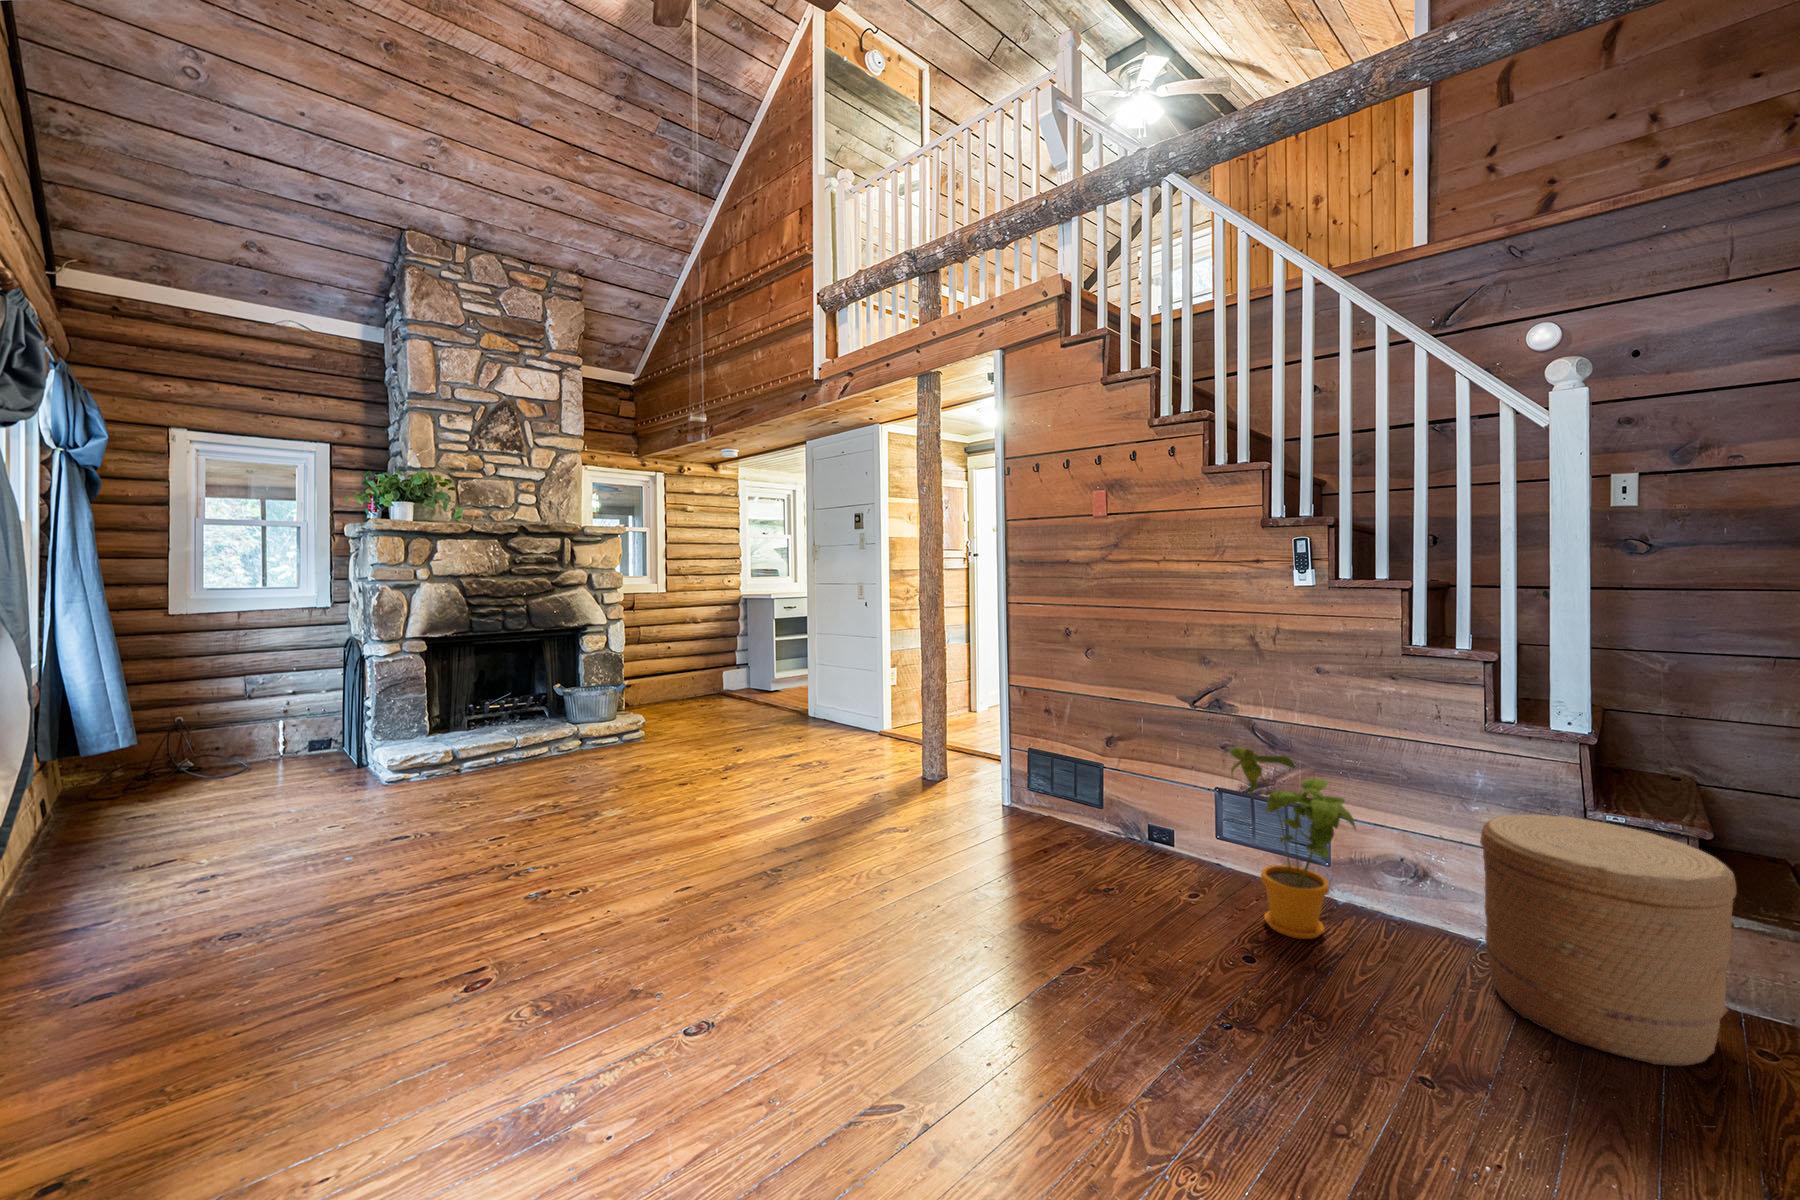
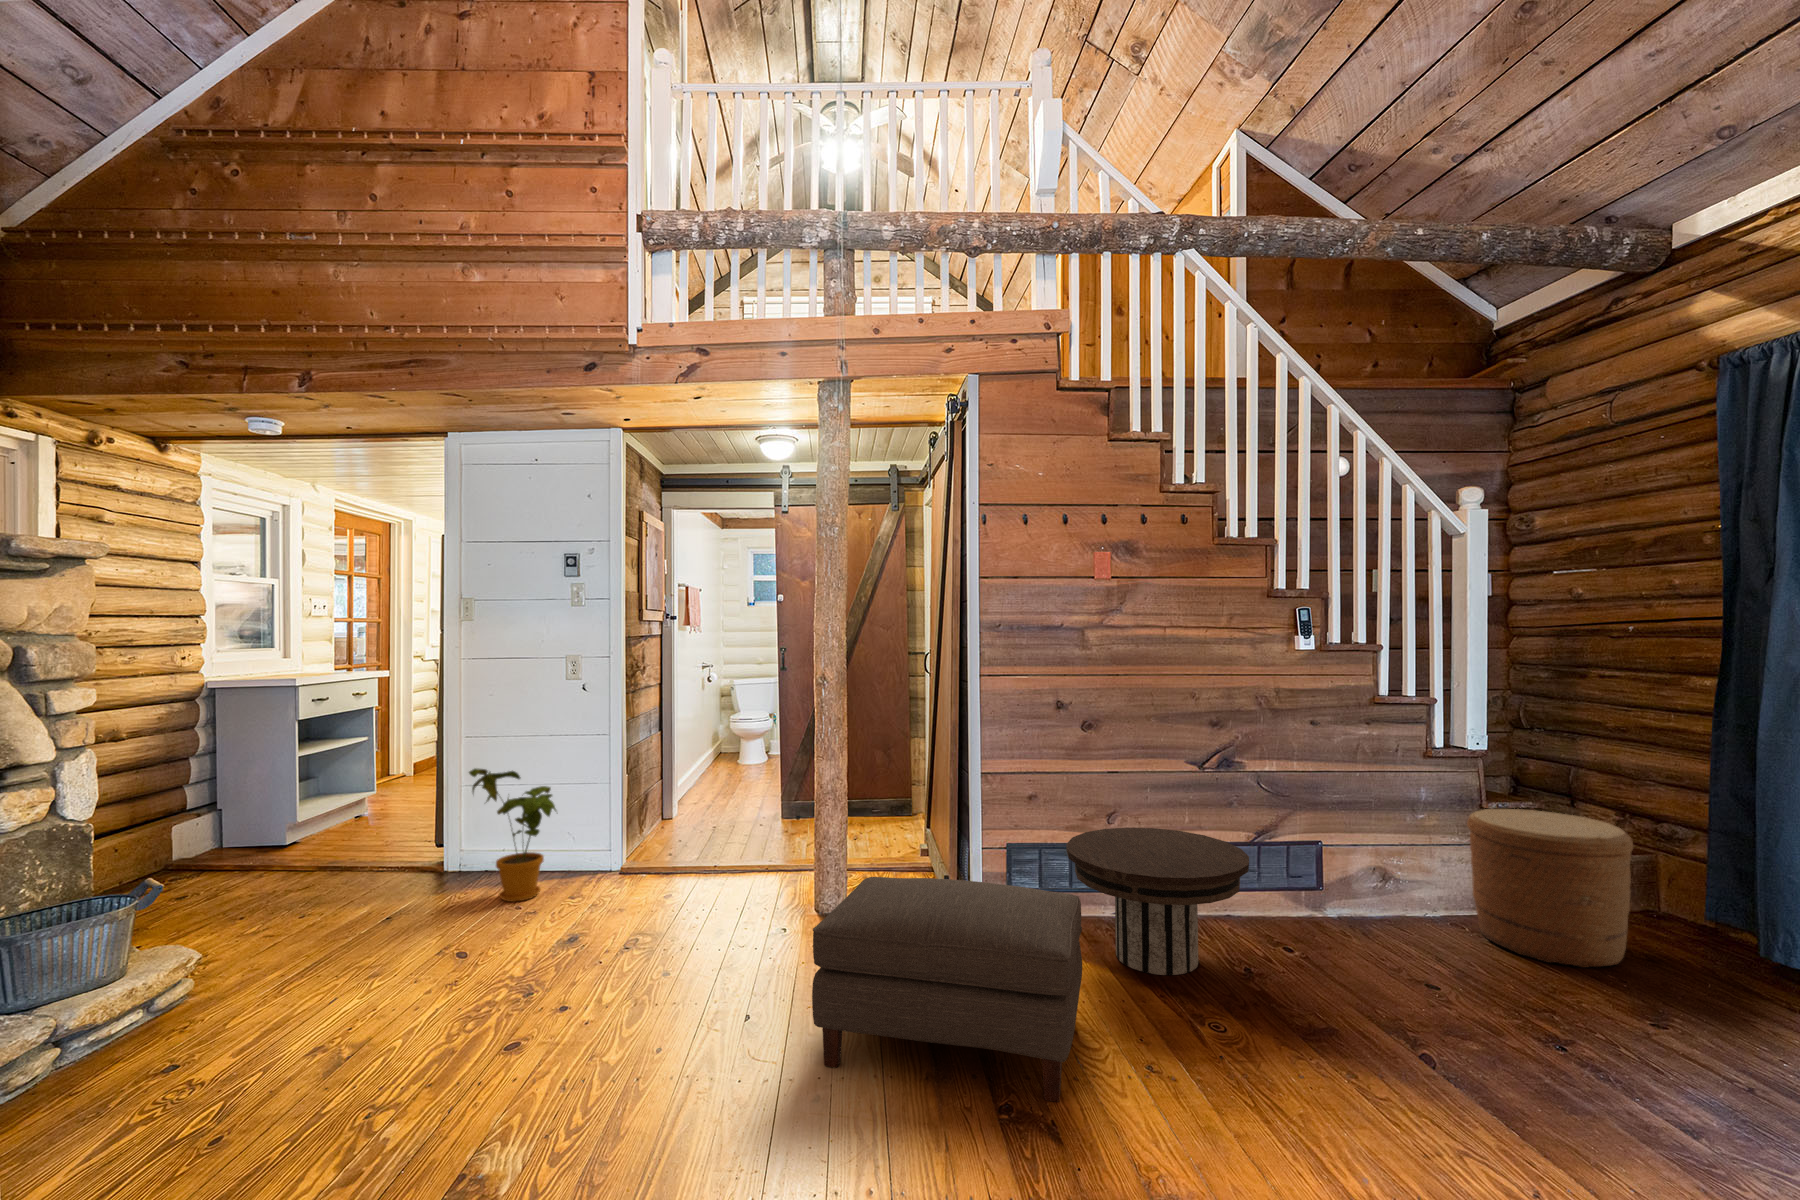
ottoman: none [762,739,938,889] -> present [812,877,1082,1102]
side table: none [996,747,1160,877] -> present [1066,827,1249,975]
house plant: present [1229,747,1356,939] -> present [469,769,556,902]

